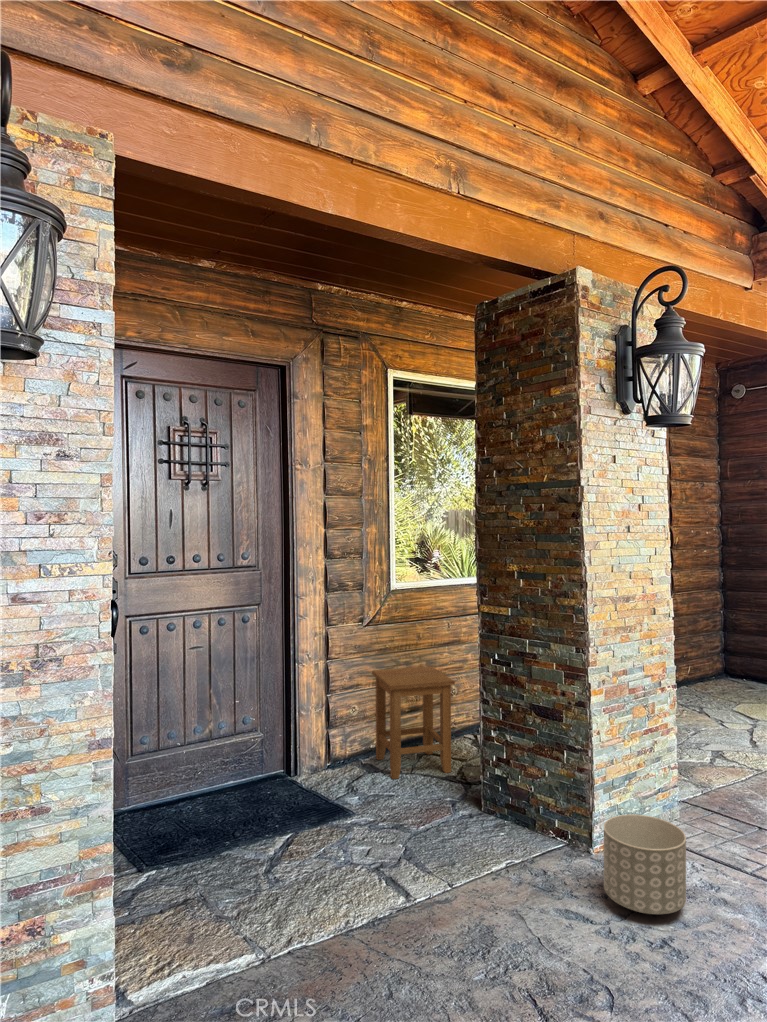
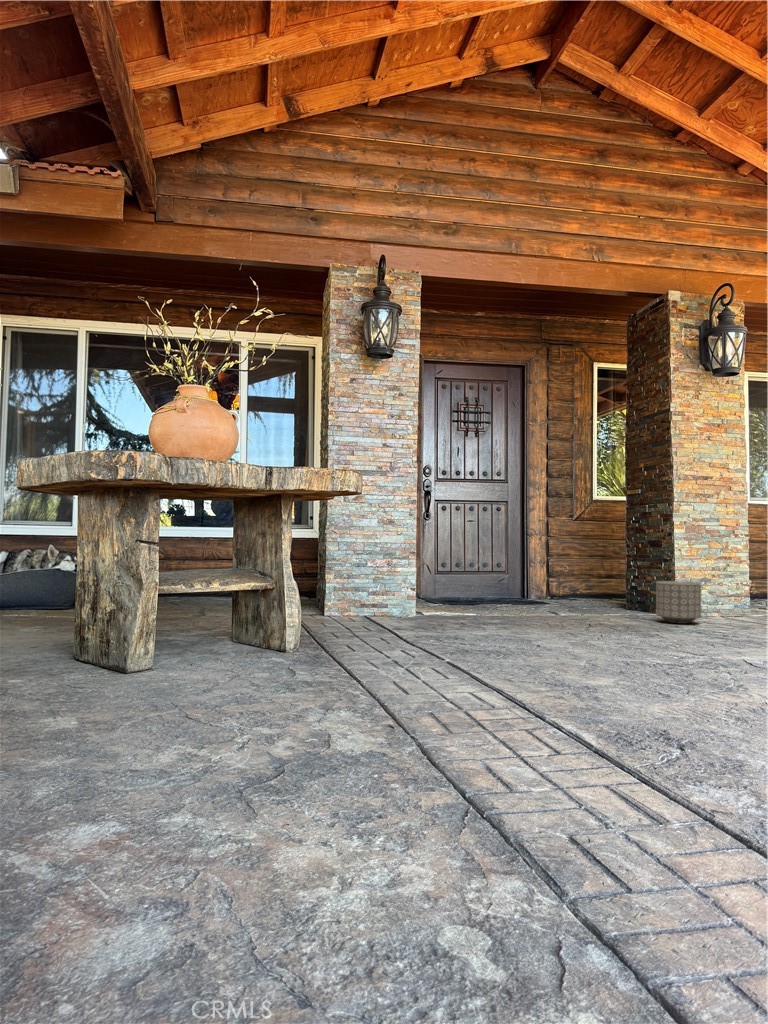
stool: present [372,666,455,779] -> none [576,545,622,603]

